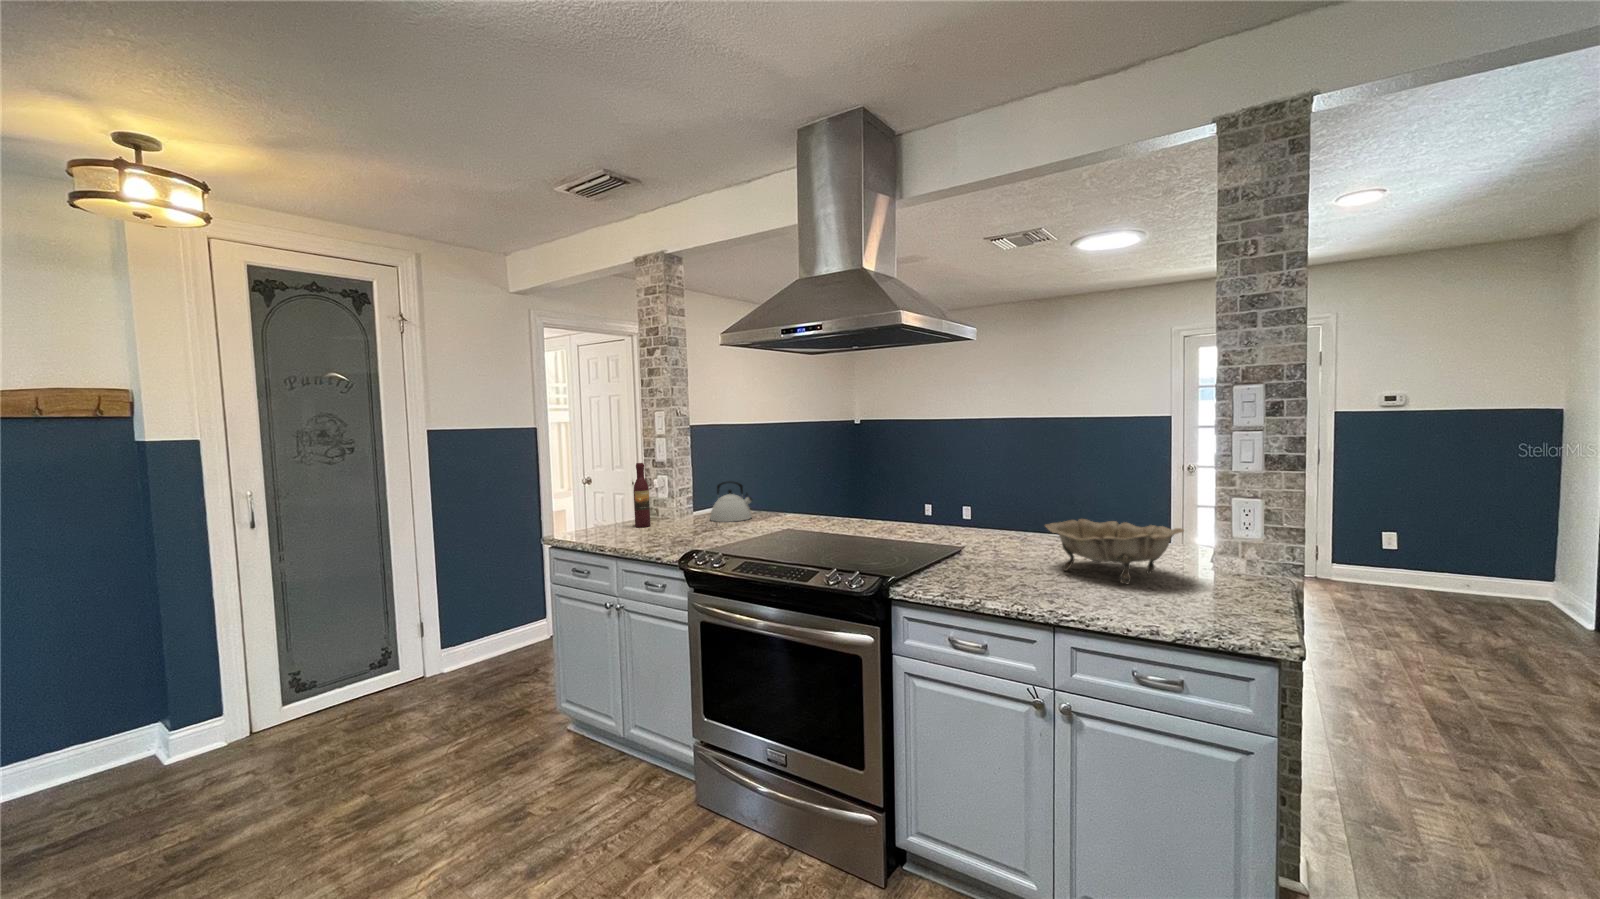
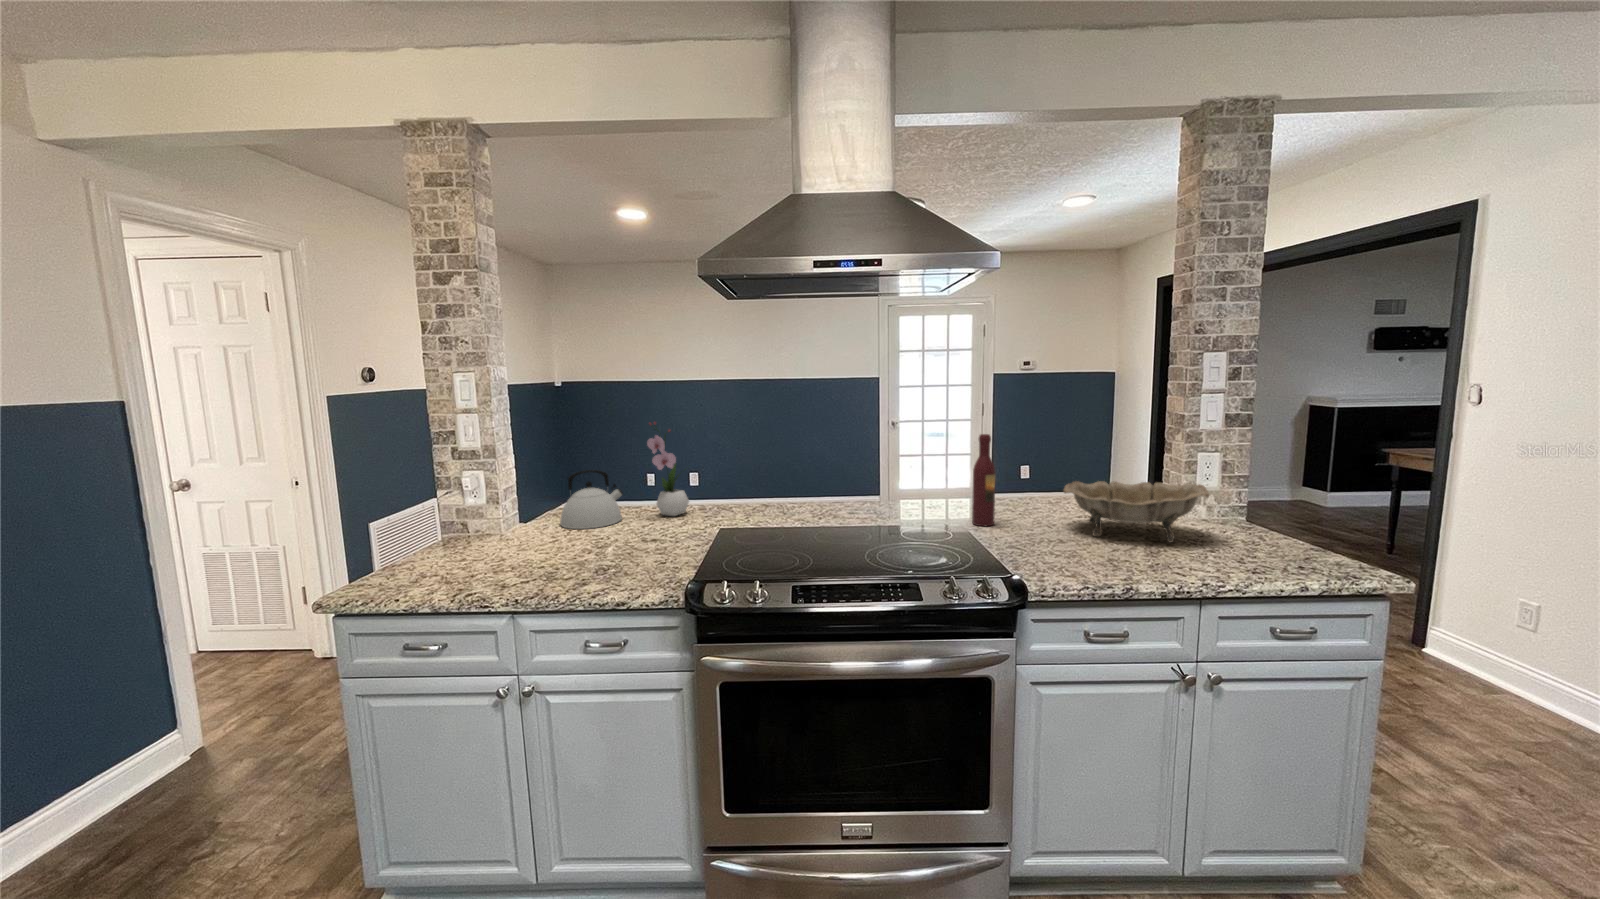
flower arrangement: none [766,449,800,521] -> present [647,422,689,516]
wine bottle: present [633,463,651,527] -> present [972,434,995,526]

